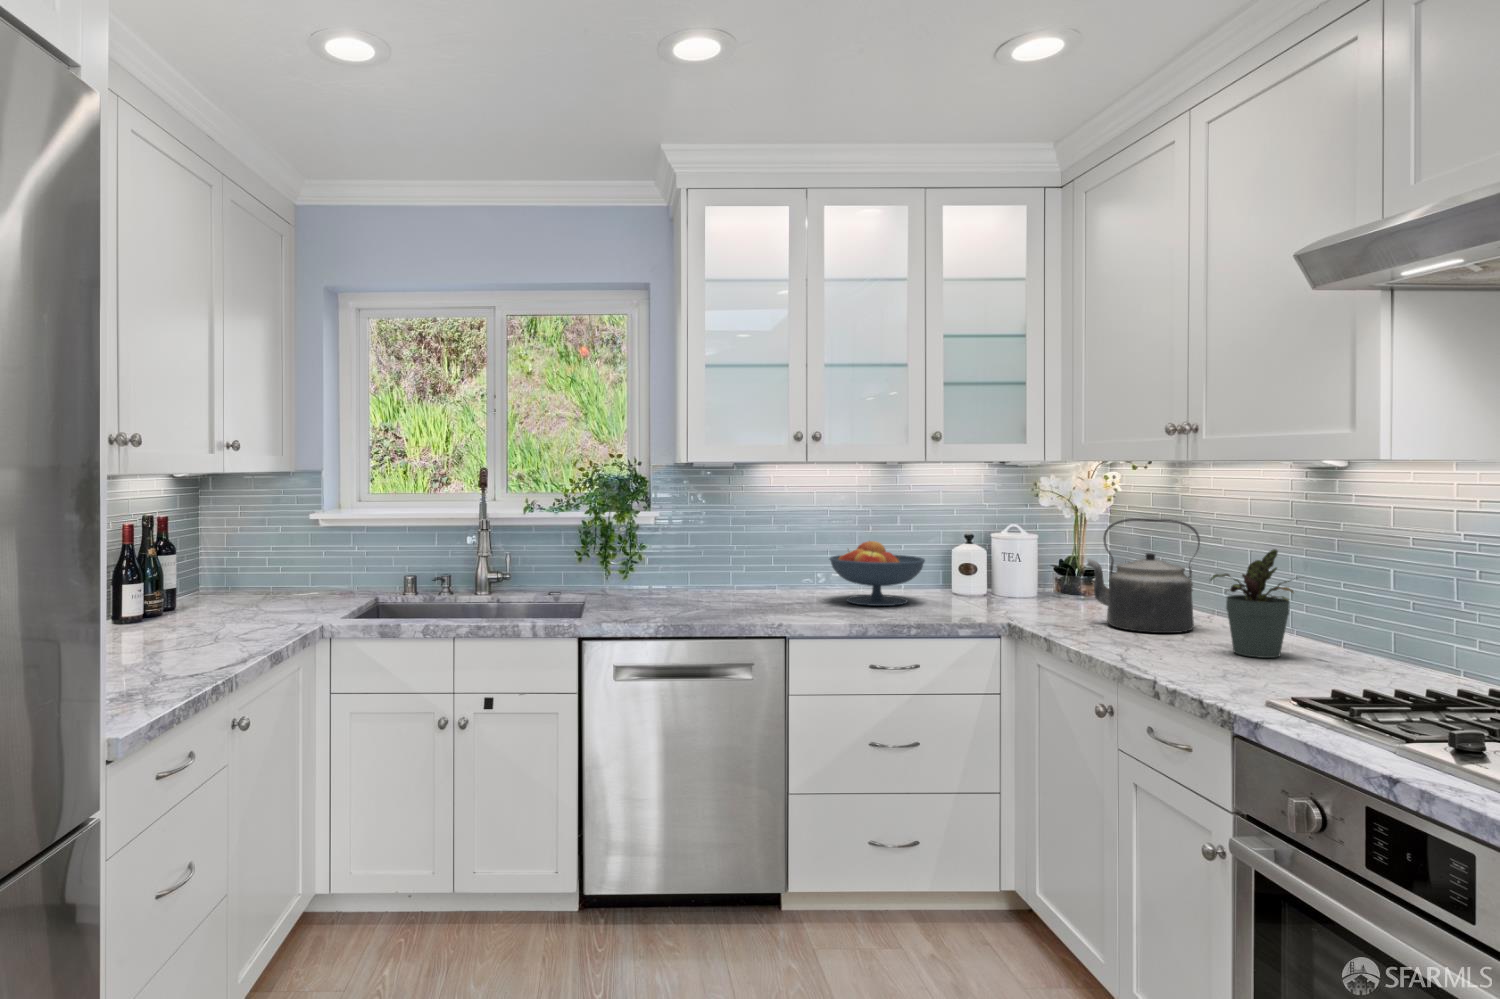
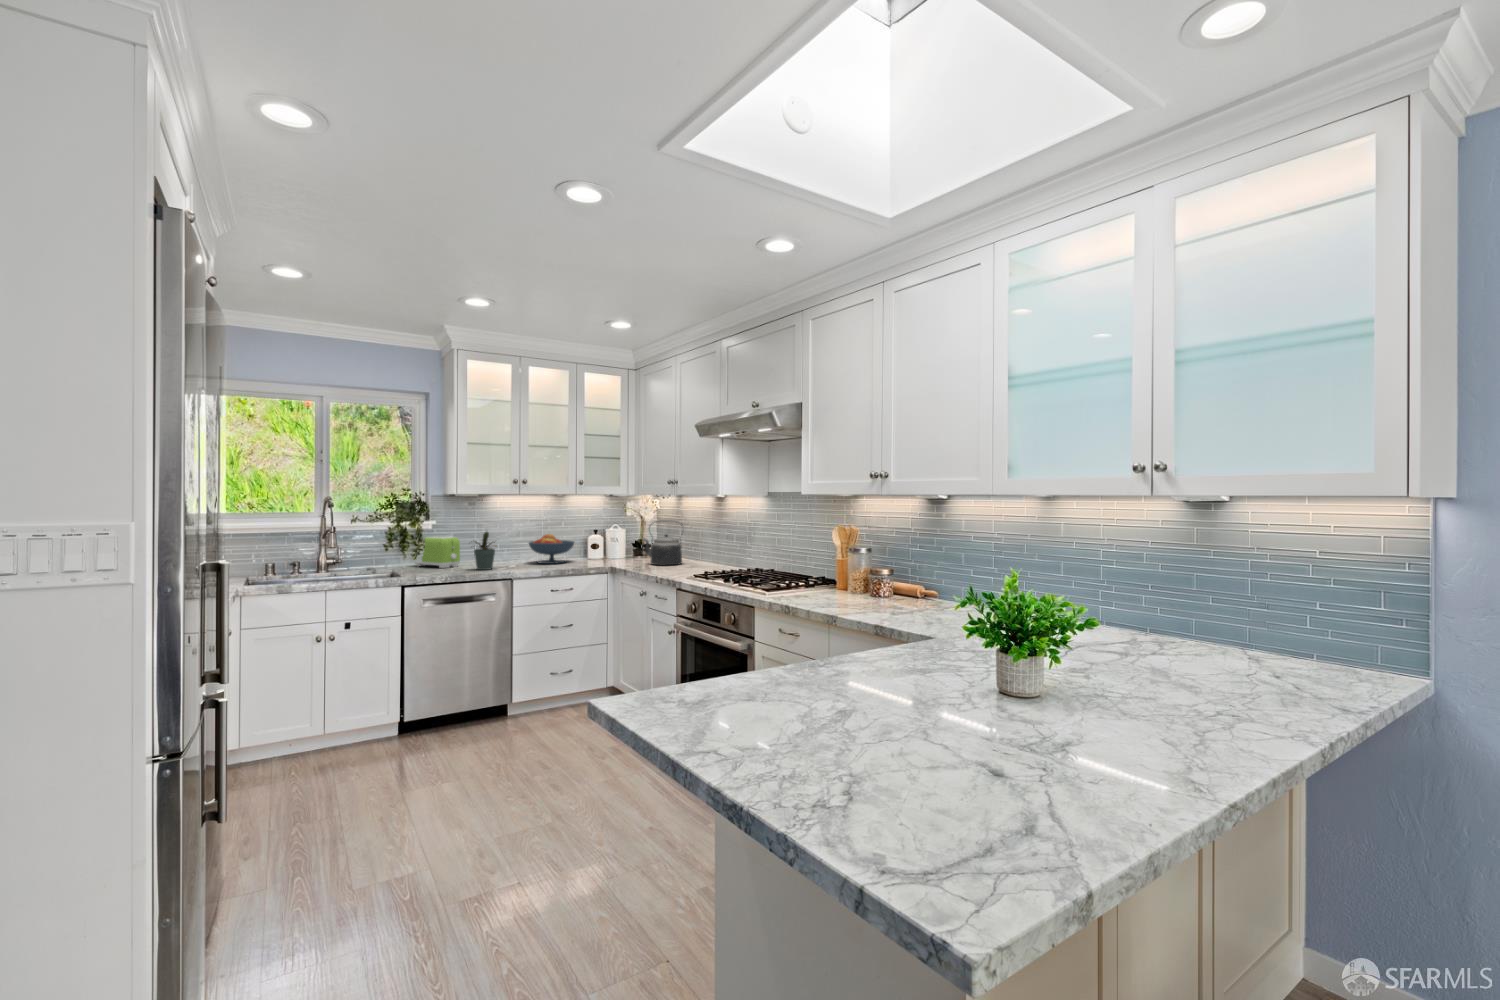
toaster: none [628,537,702,602] -> present [415,536,460,568]
potted plant: present [1210,549,1295,658] -> present [474,532,496,570]

